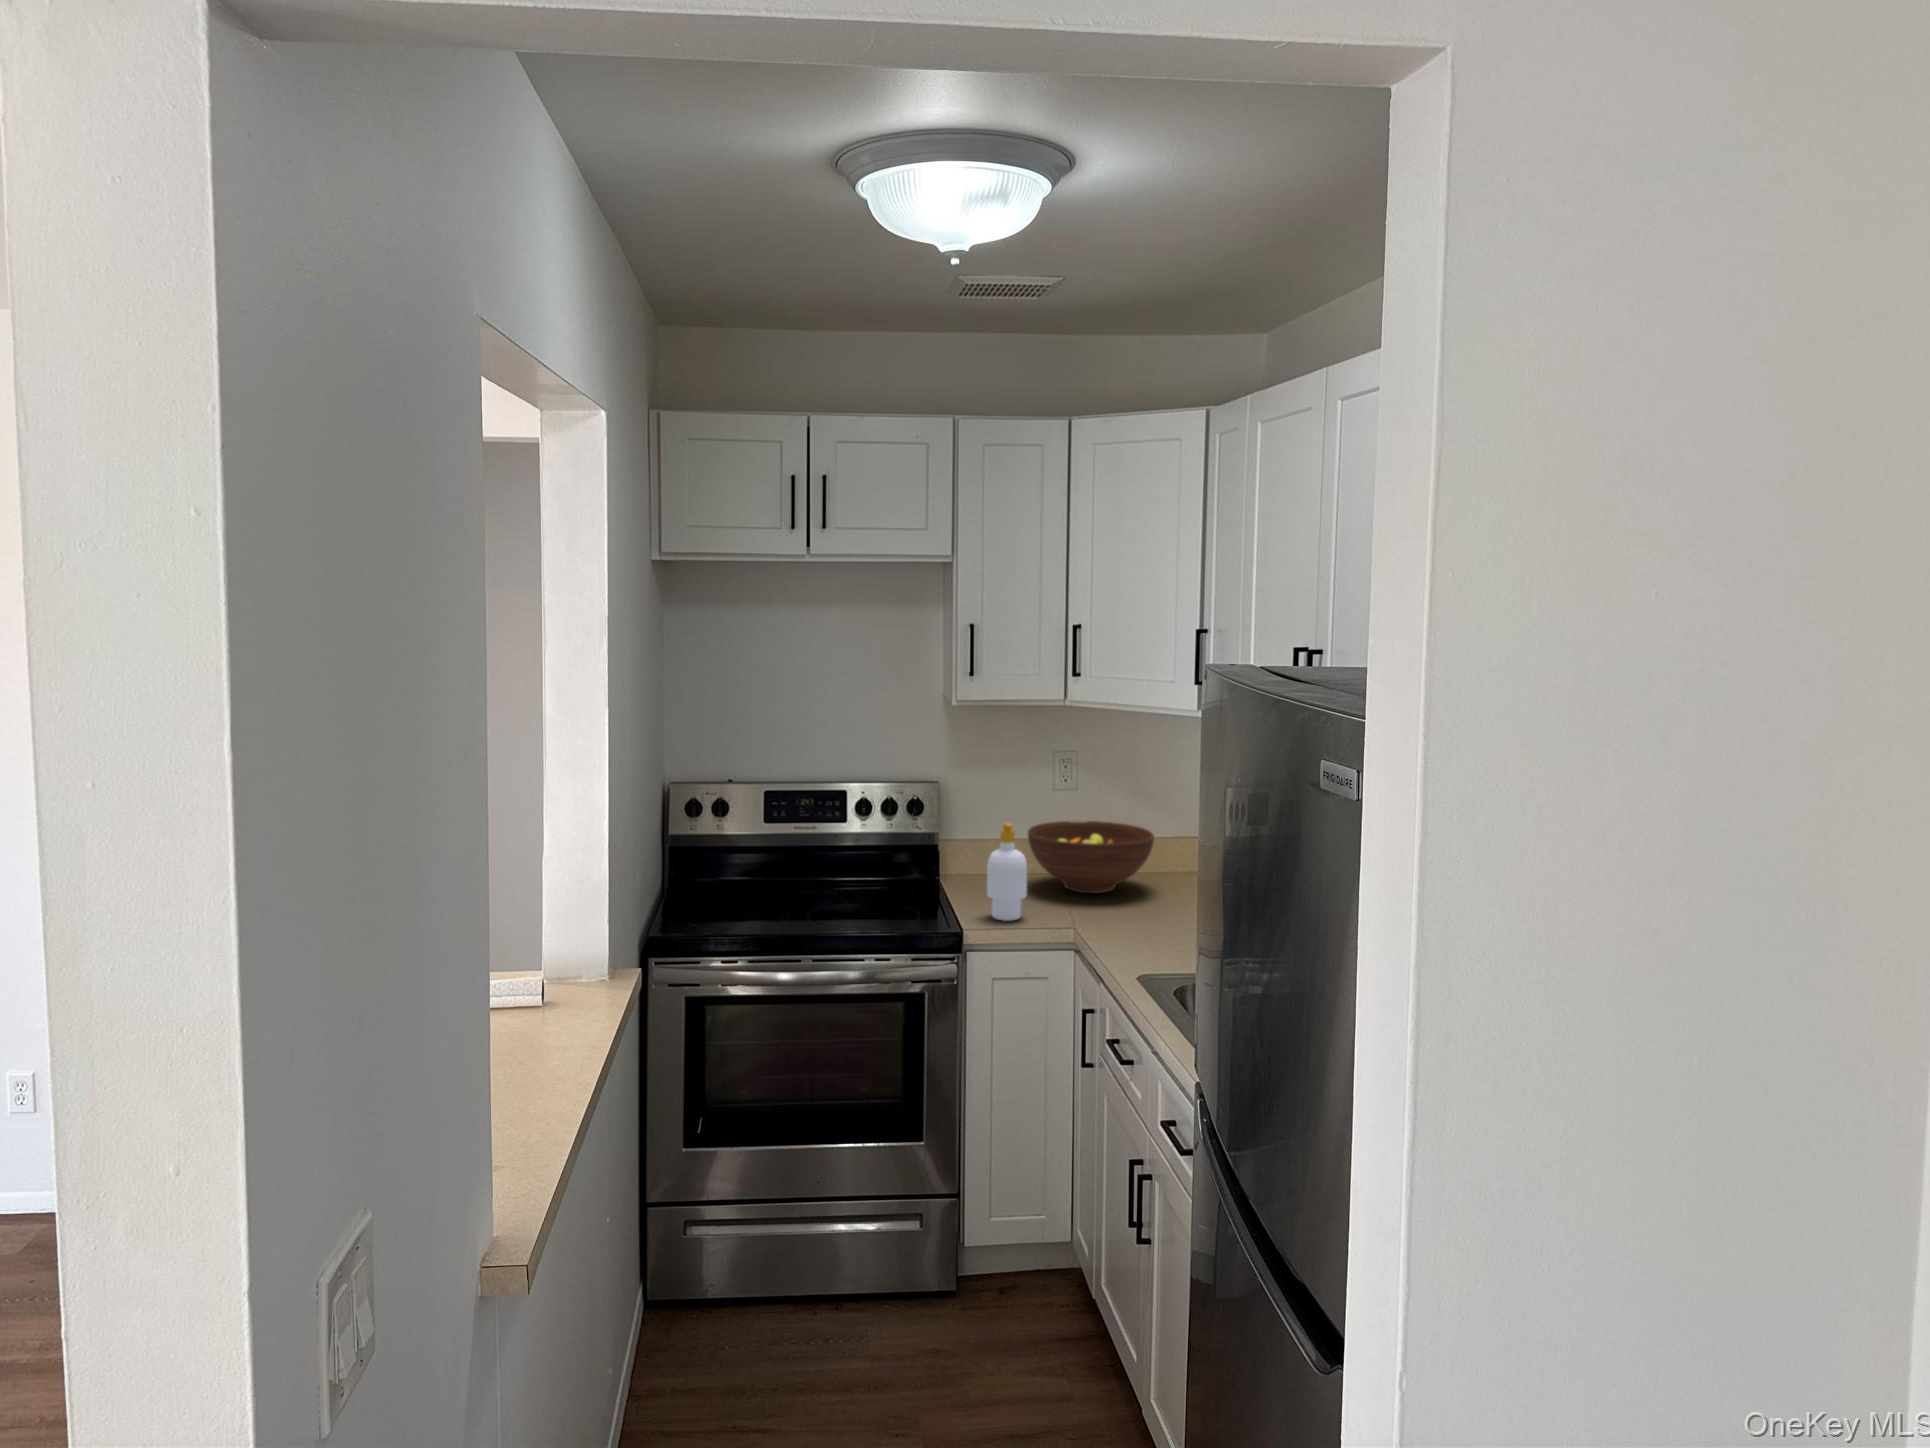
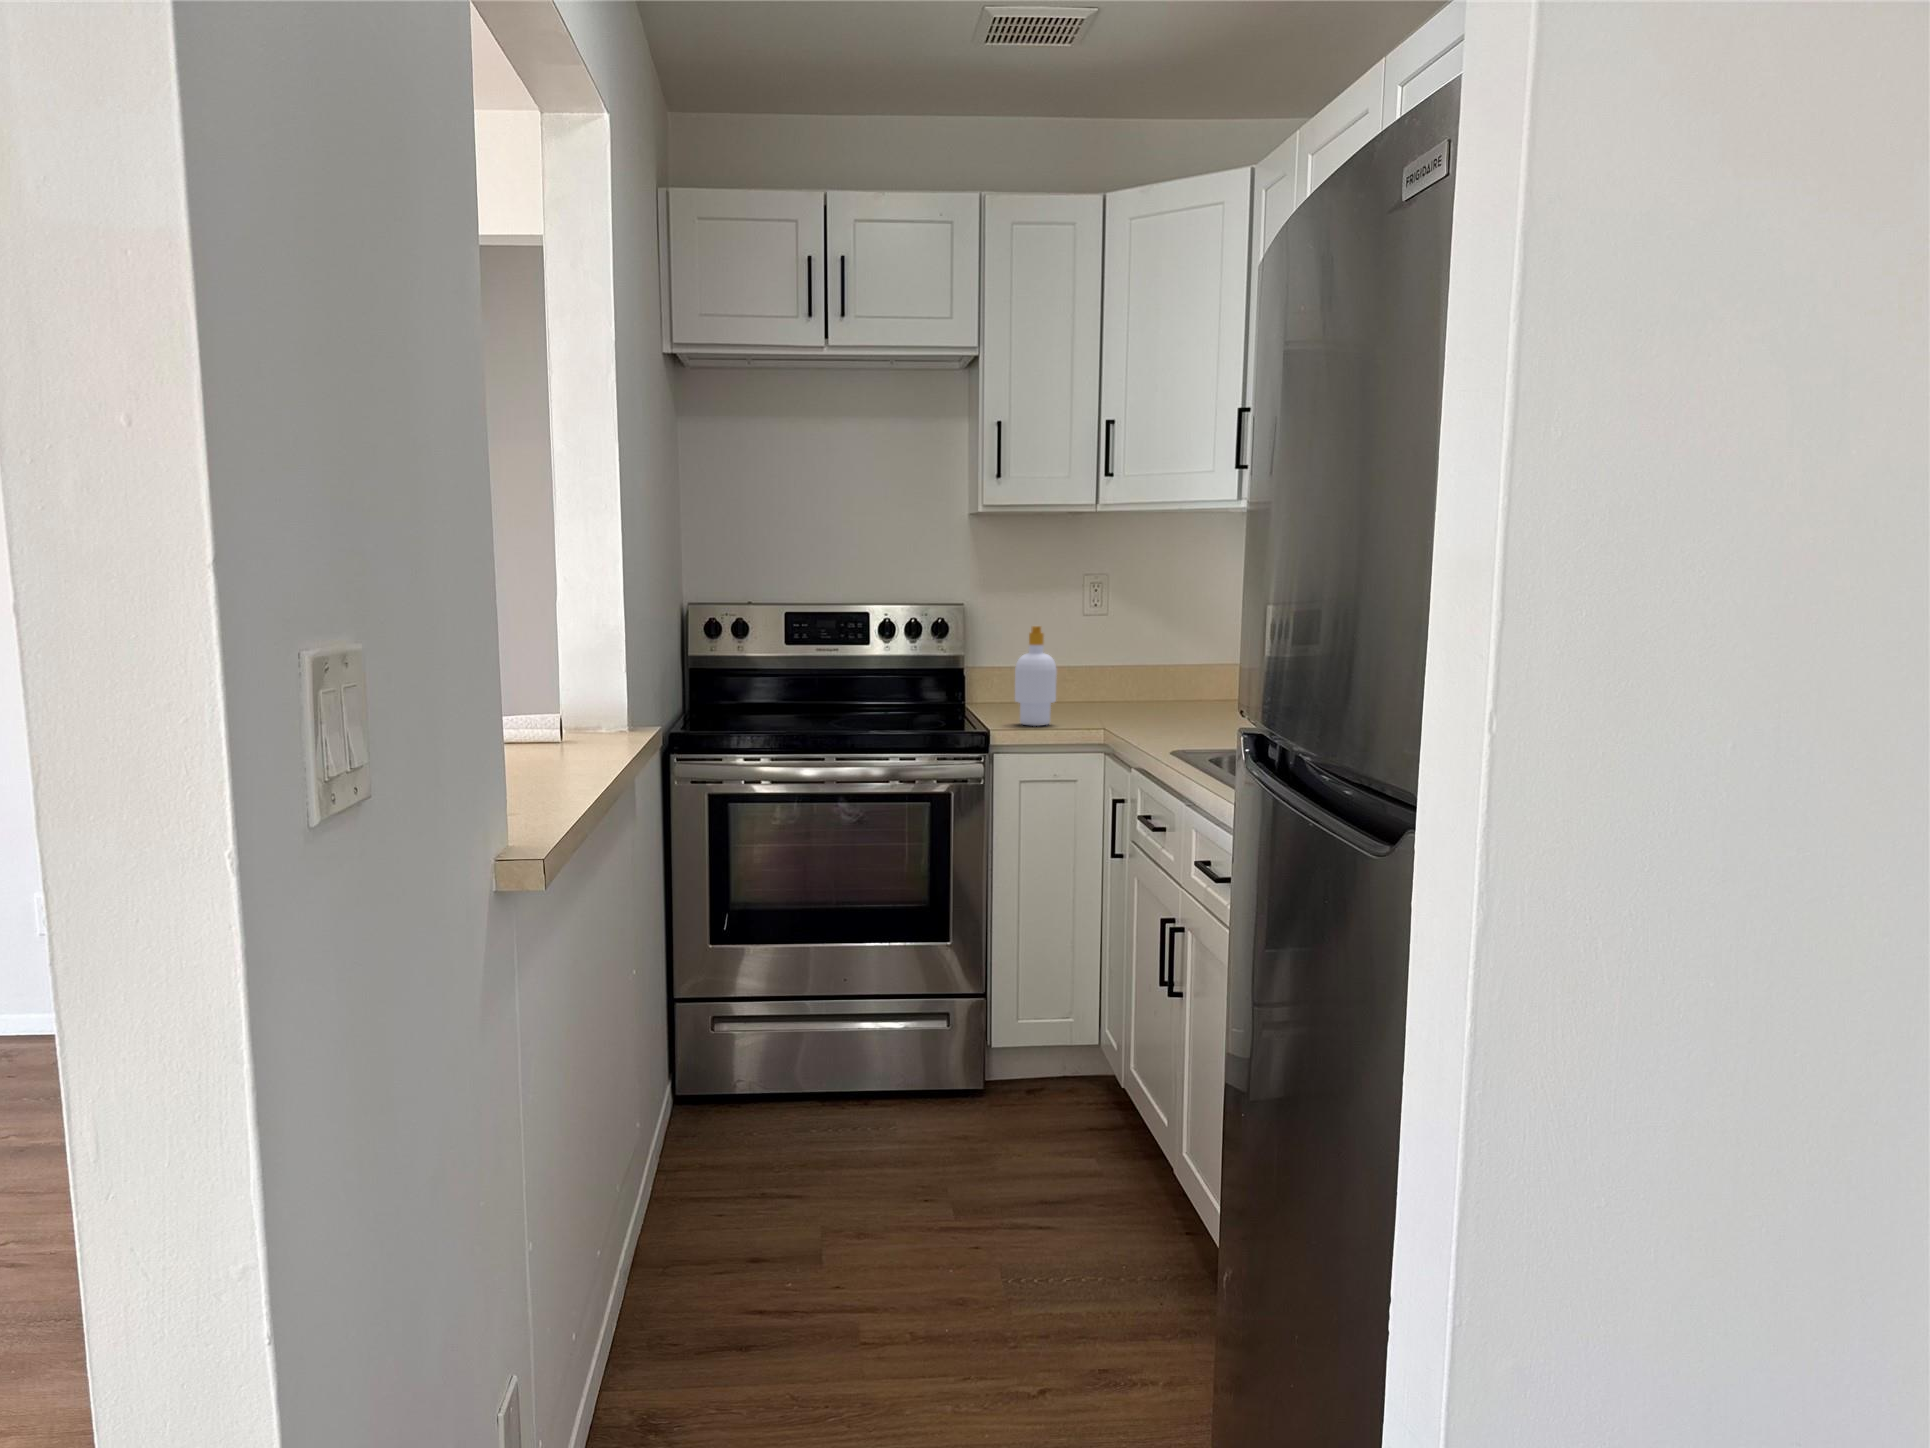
fruit bowl: present [1028,821,1154,893] -> none [1057,646,1189,712]

